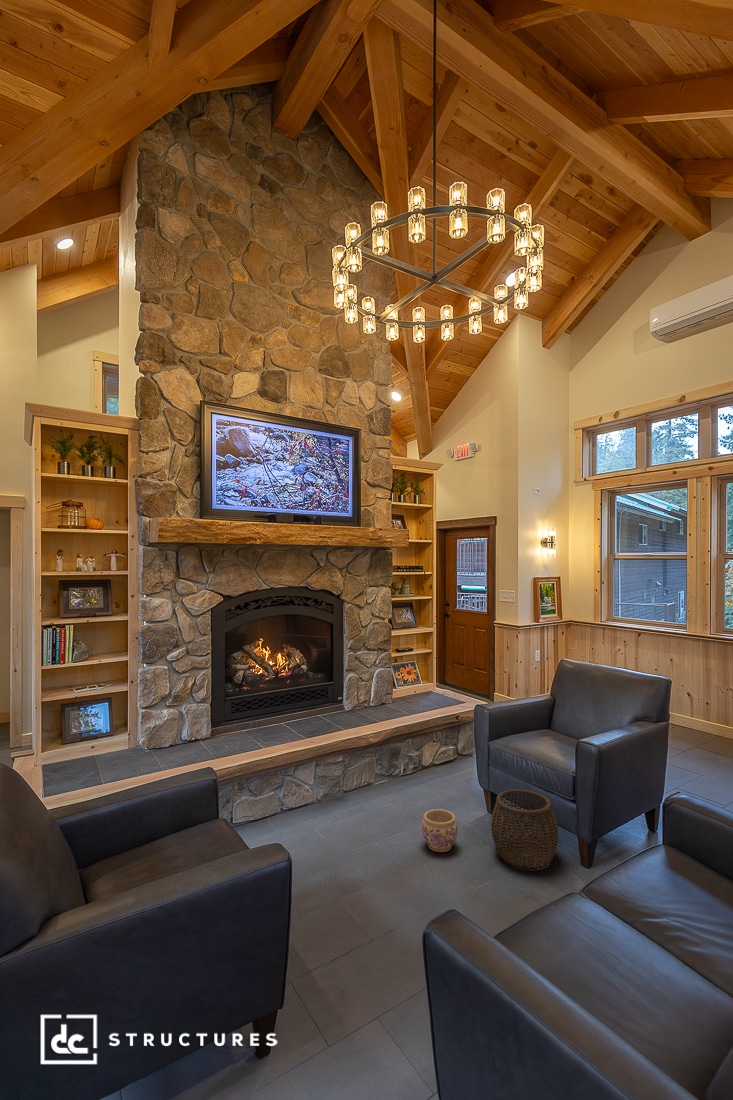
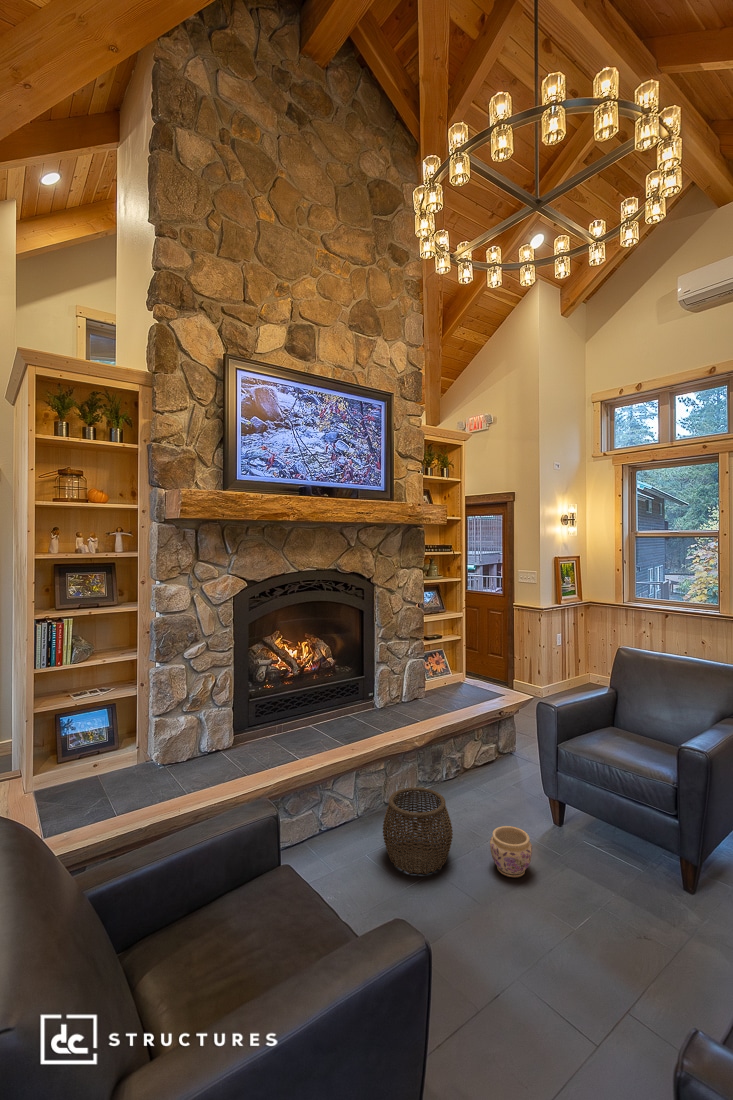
woven basket: present [491,789,559,869] -> present [383,787,453,874]

